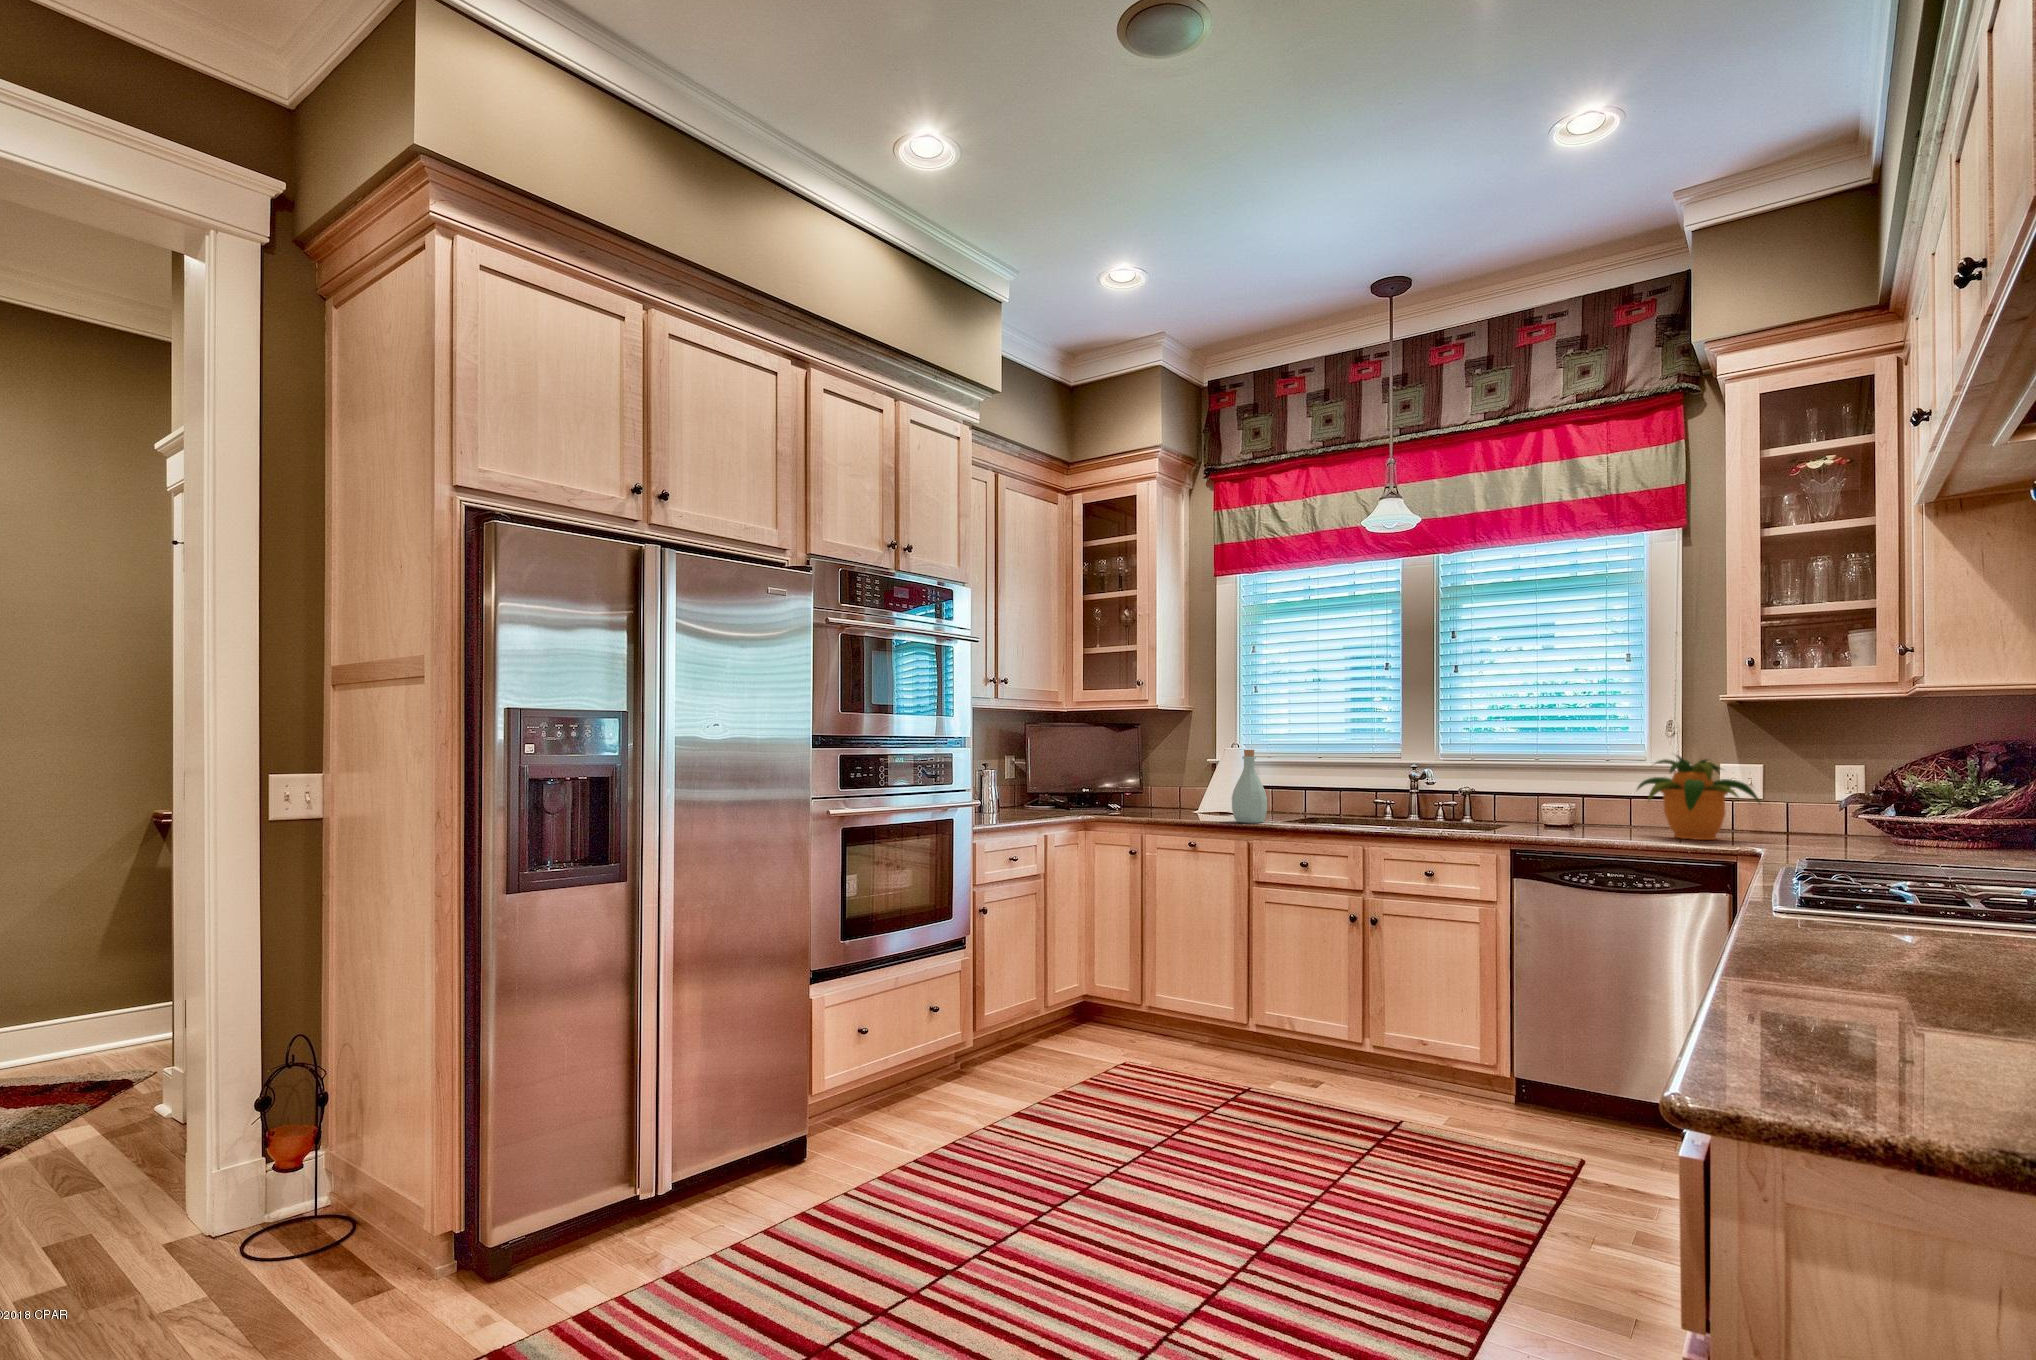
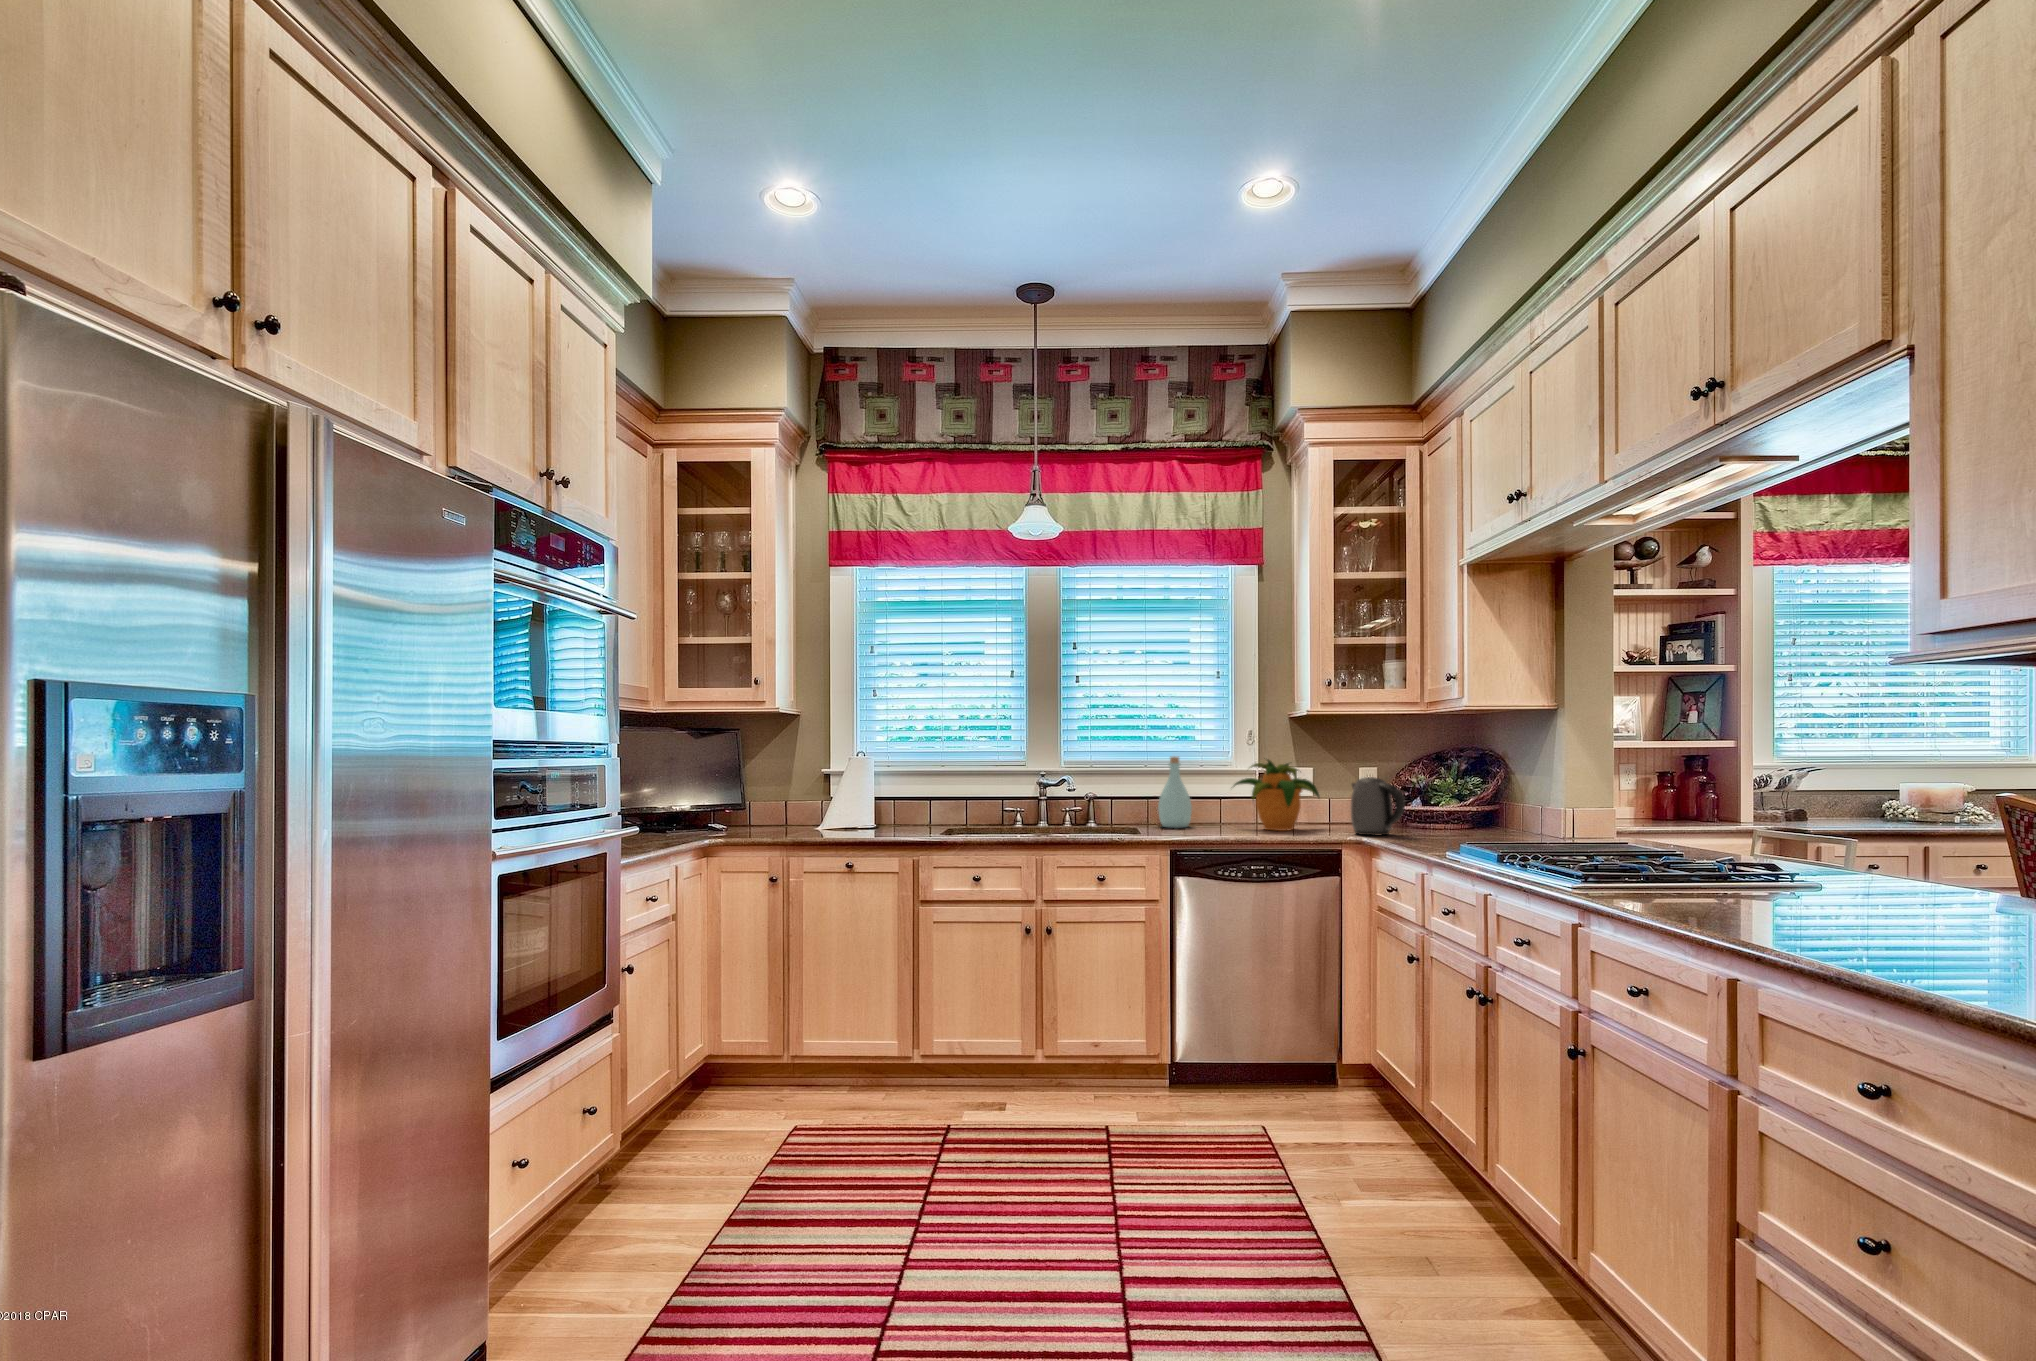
bottle: present [1232,750,1267,823] -> present [1158,757,1192,828]
kettle: none [1782,778,1856,851] -> present [1351,777,1405,836]

